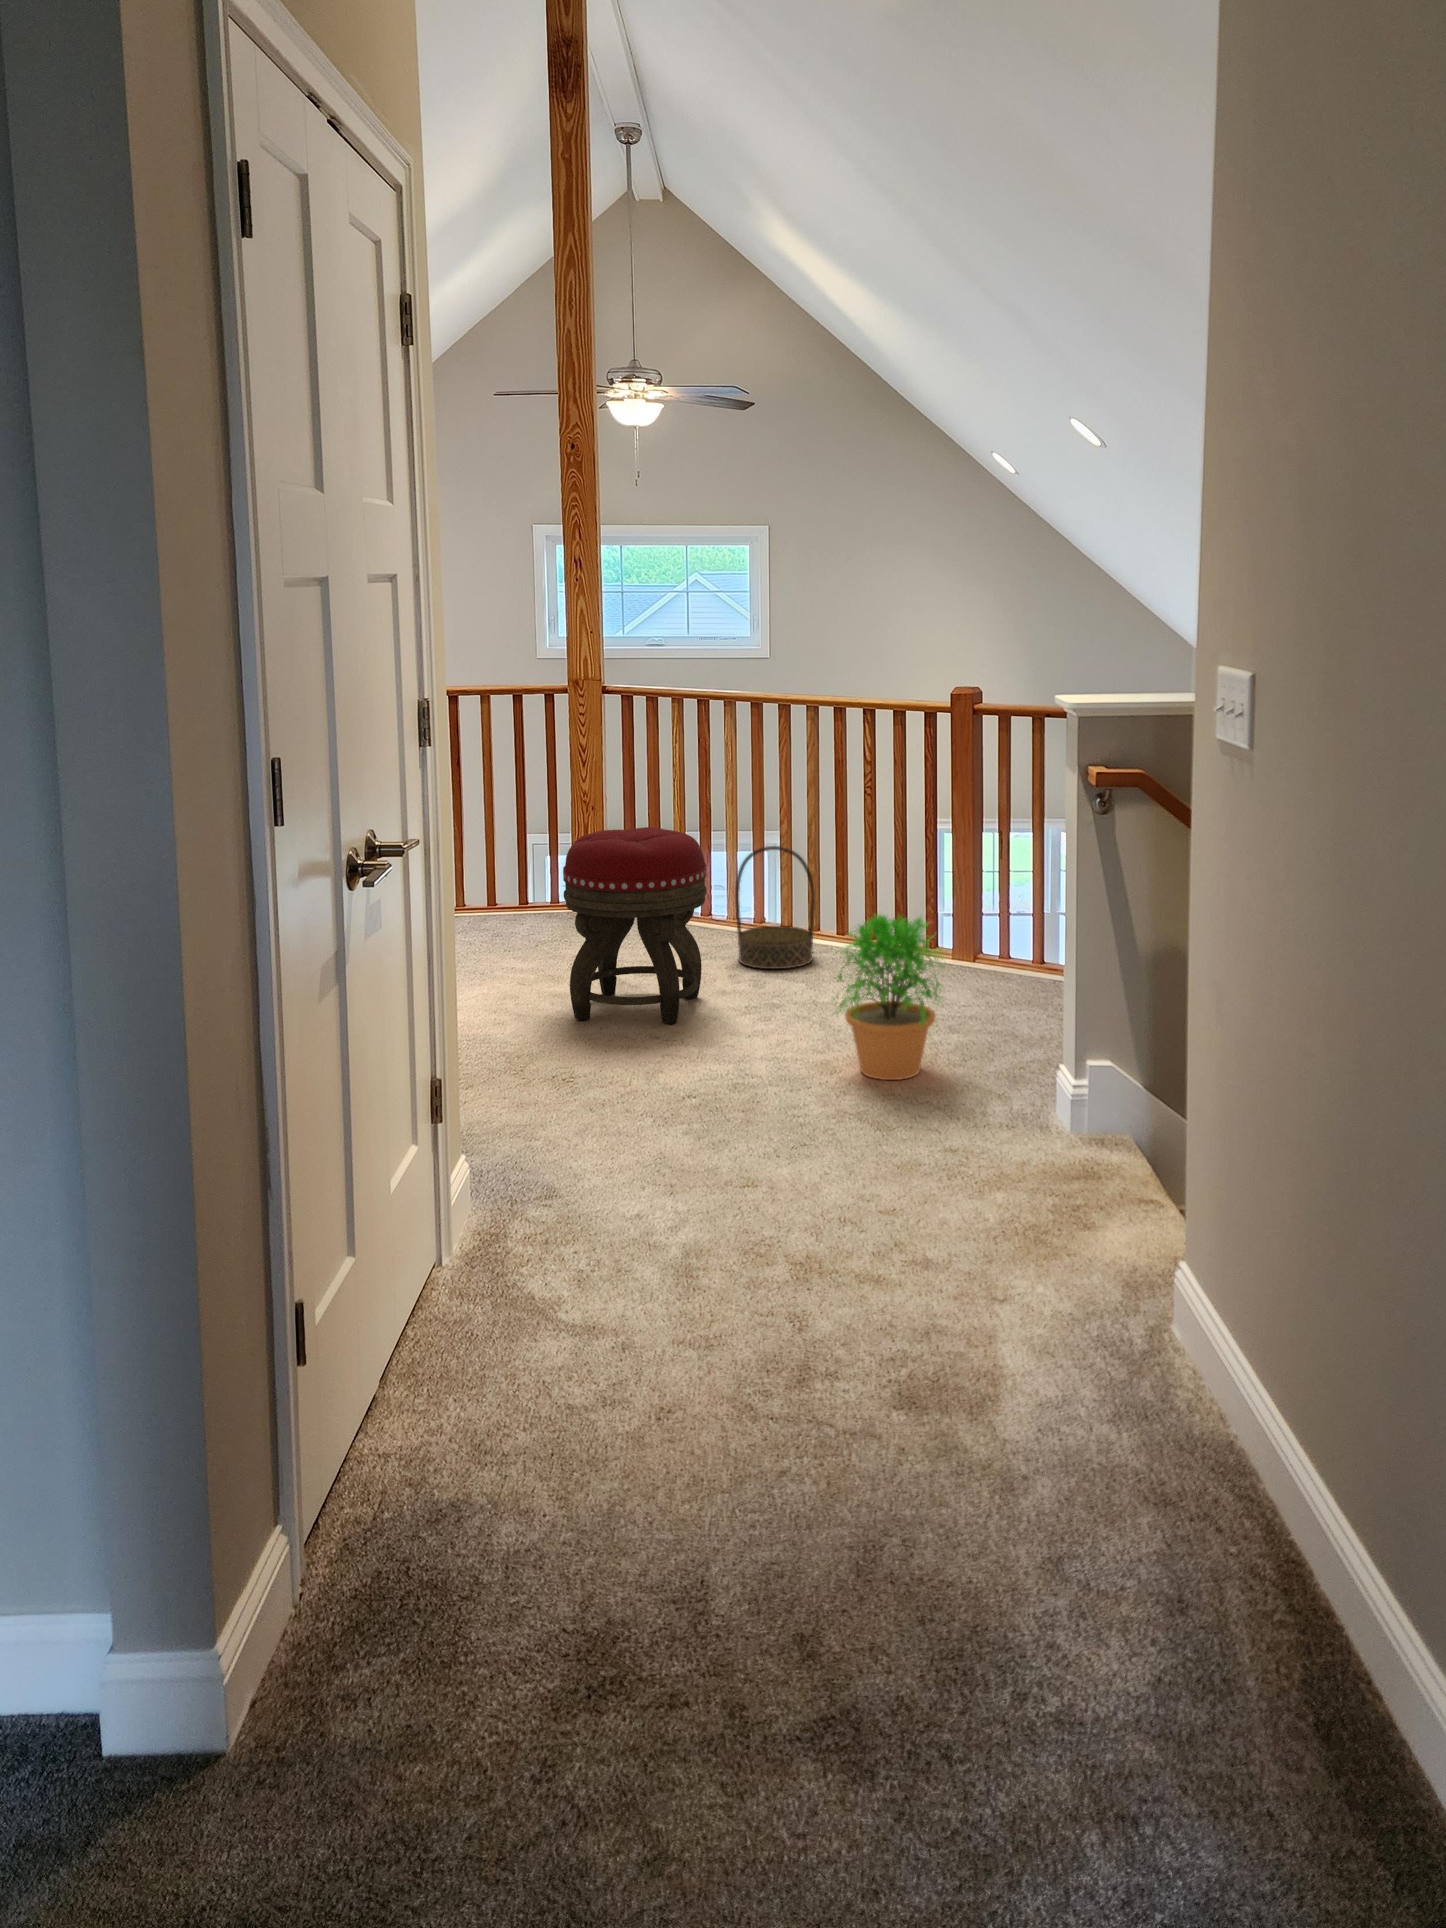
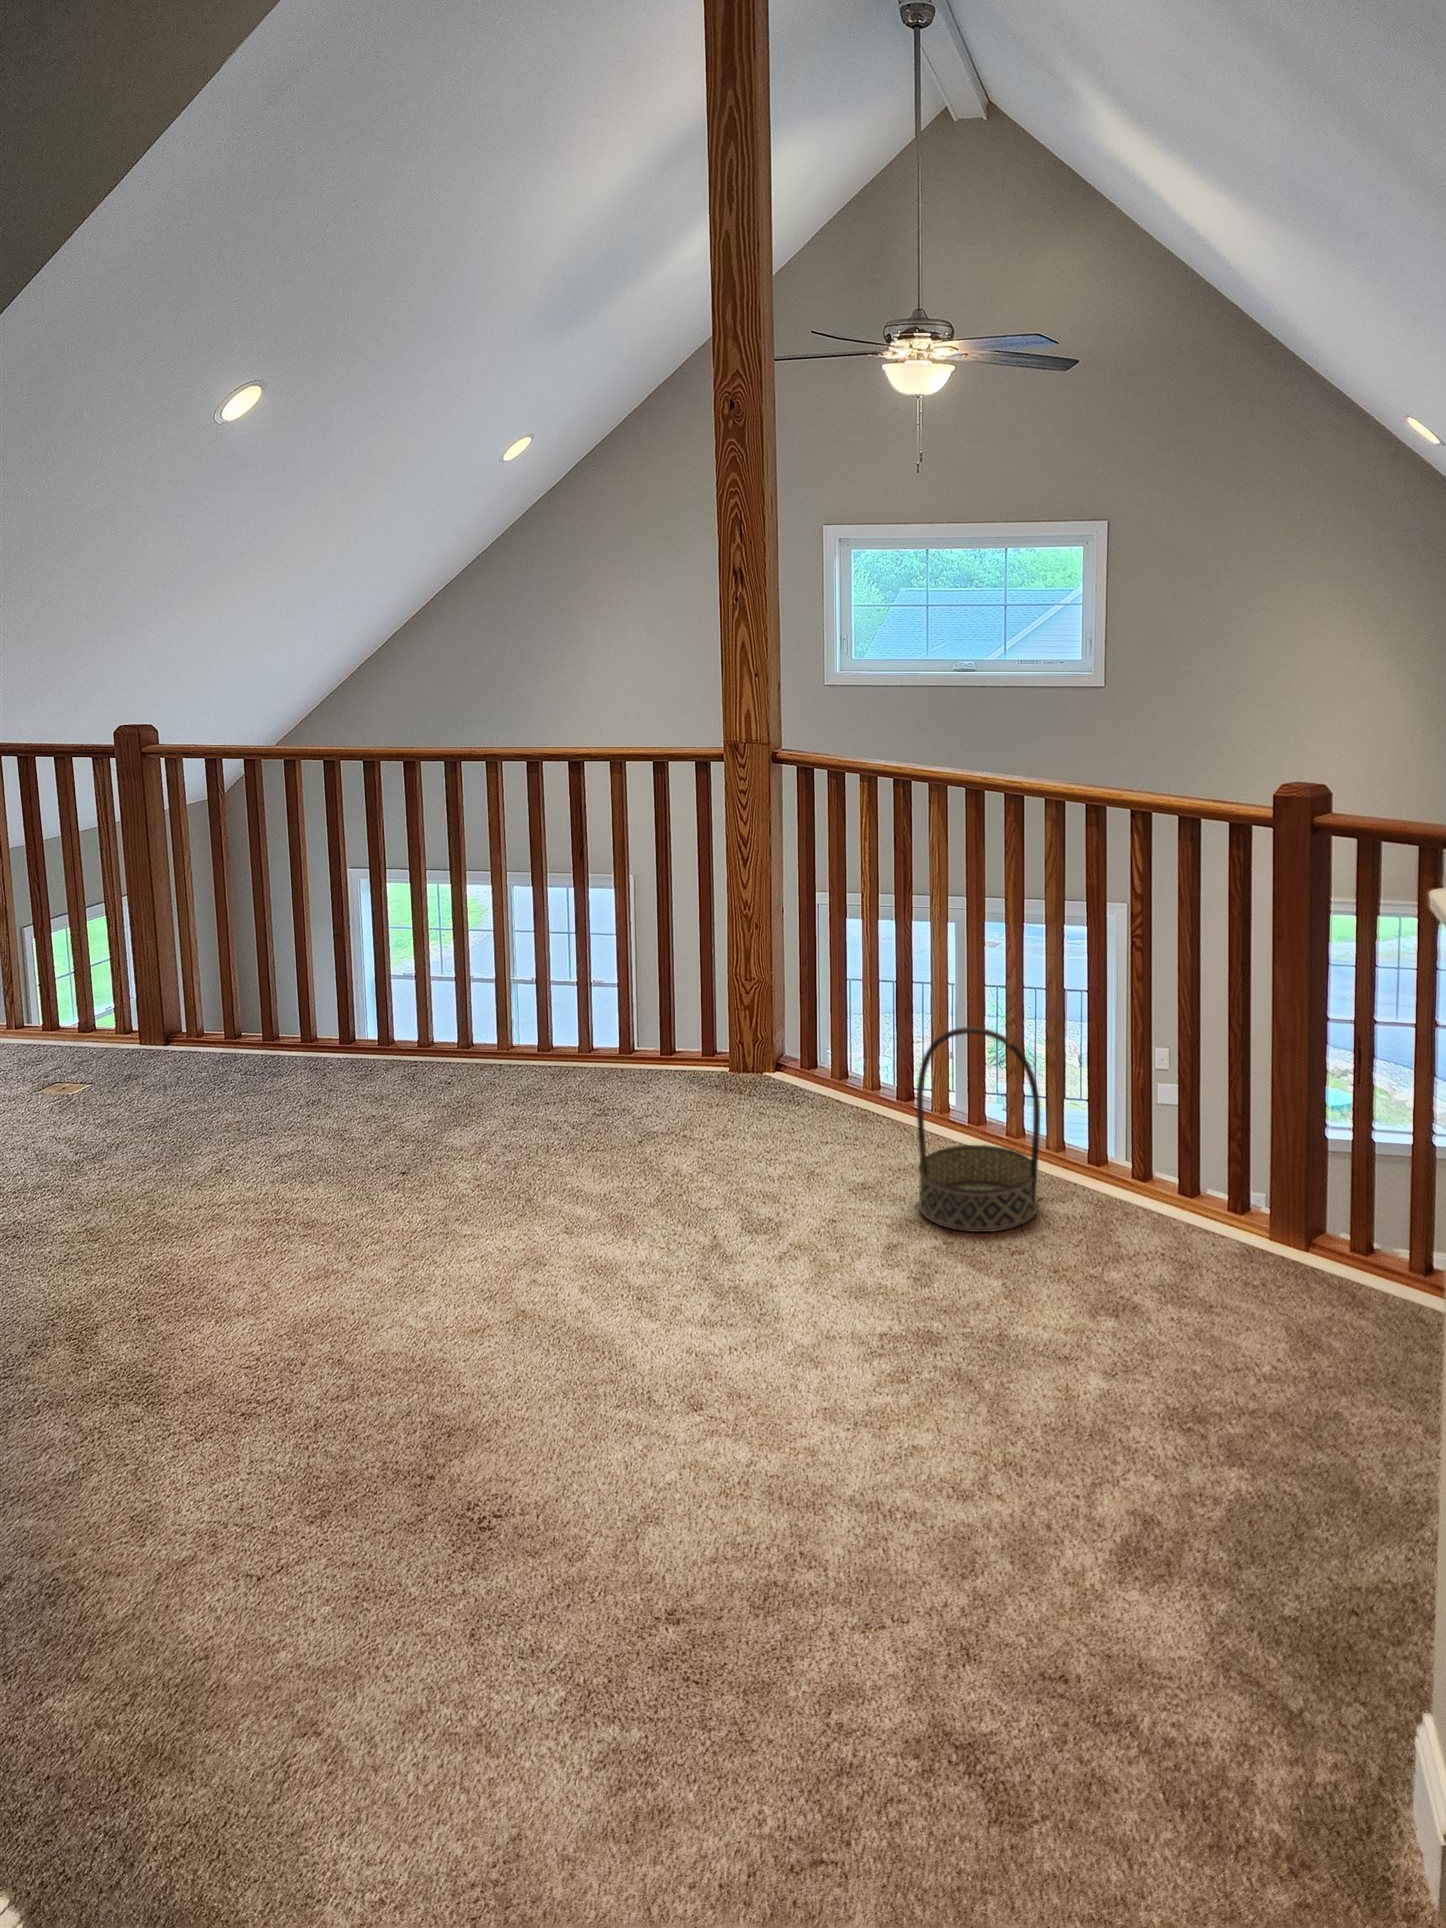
footstool: present [563,827,707,1024] -> none [580,1008,822,1366]
potted plant: present [833,914,943,1080] -> none [960,1261,1195,1621]

